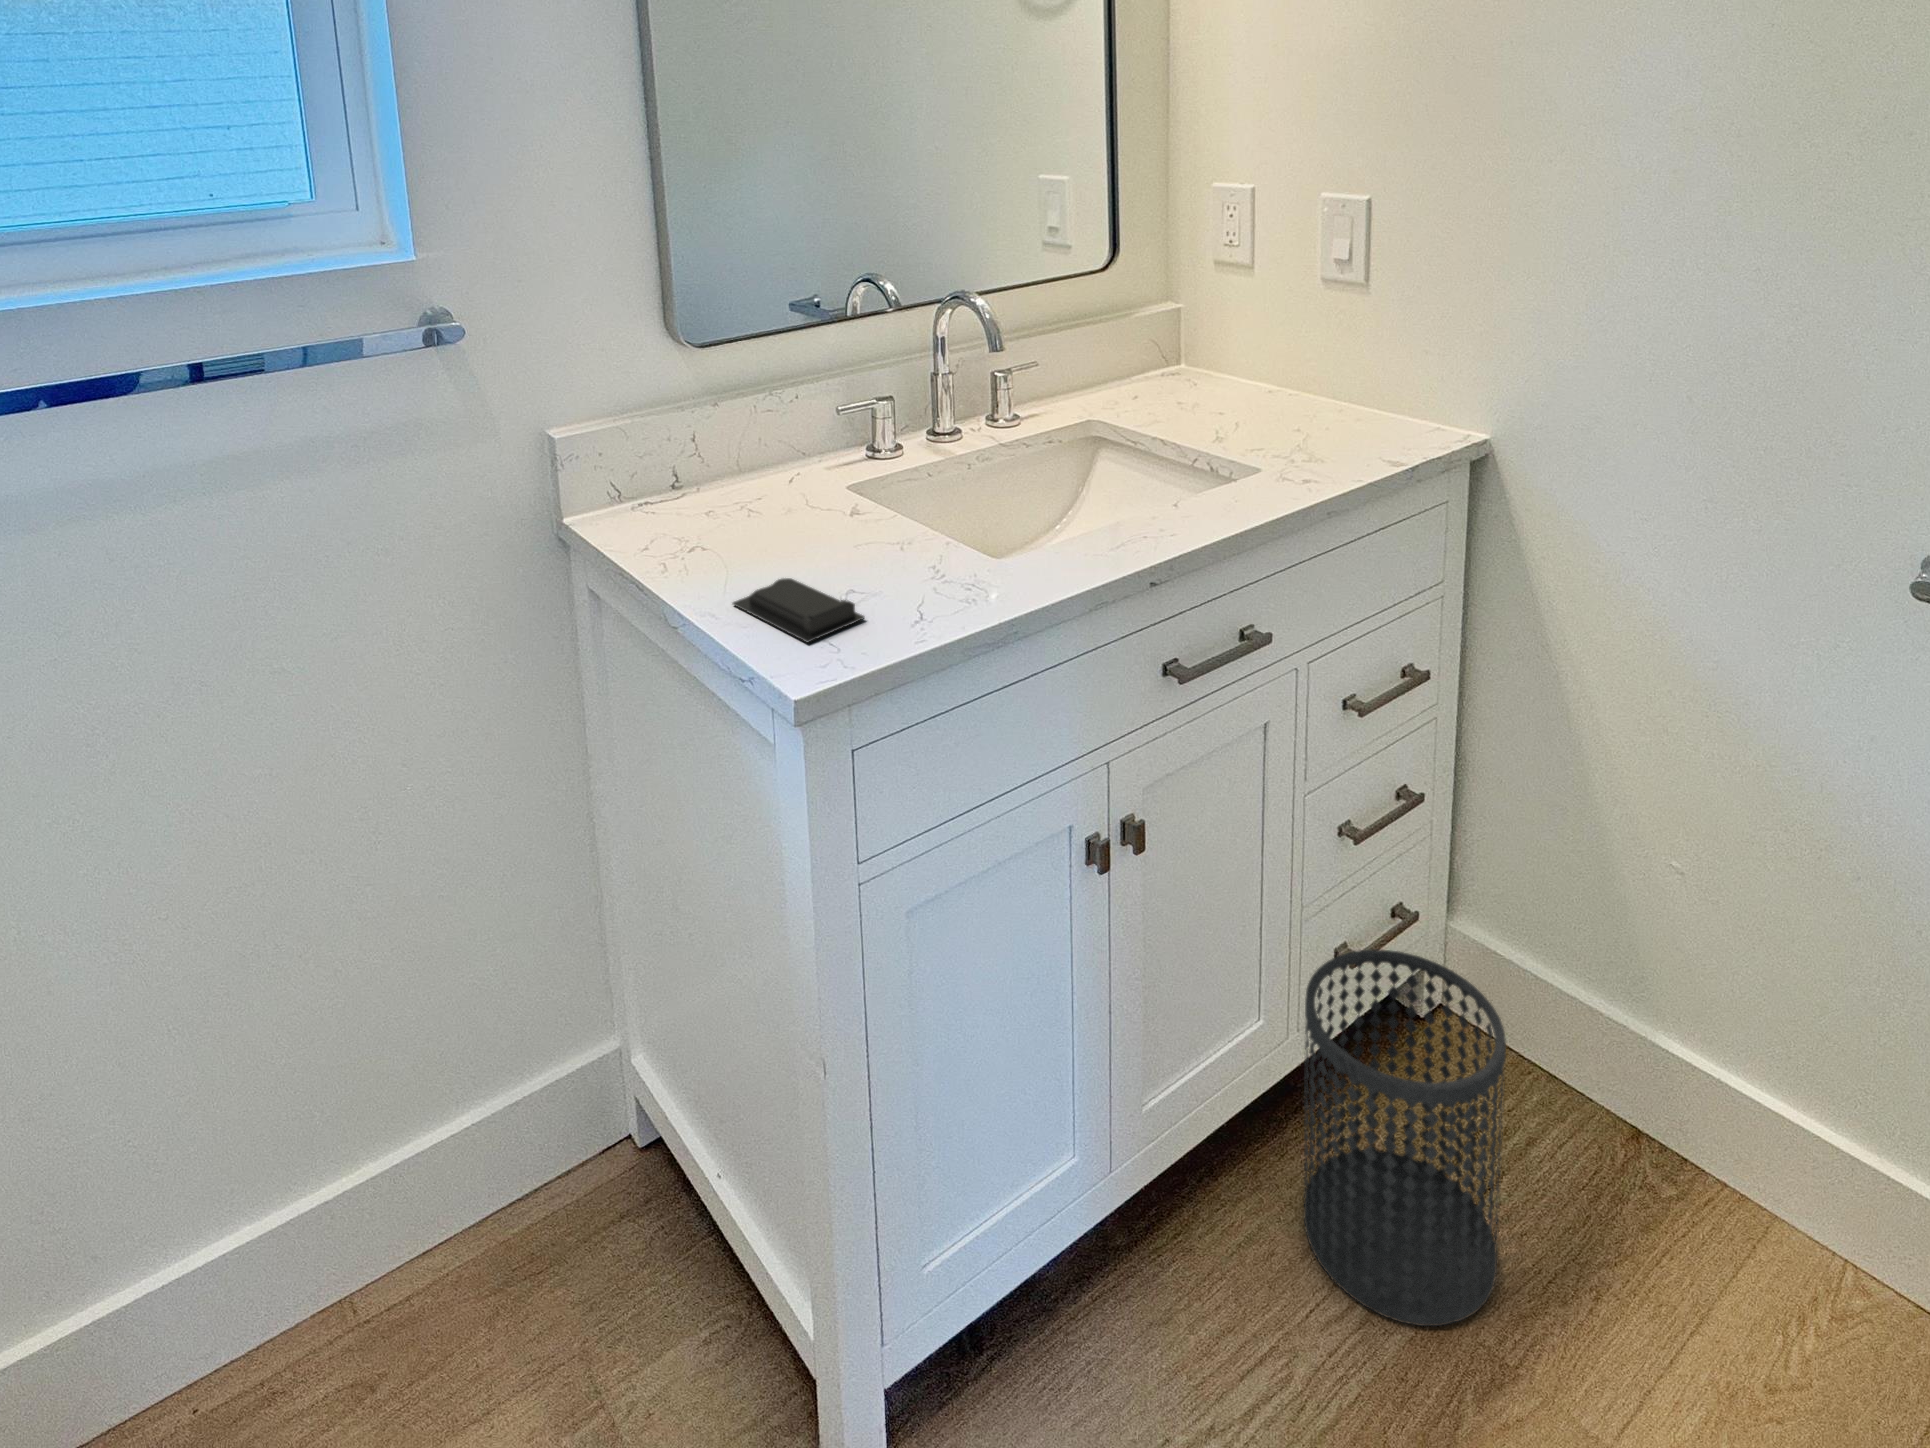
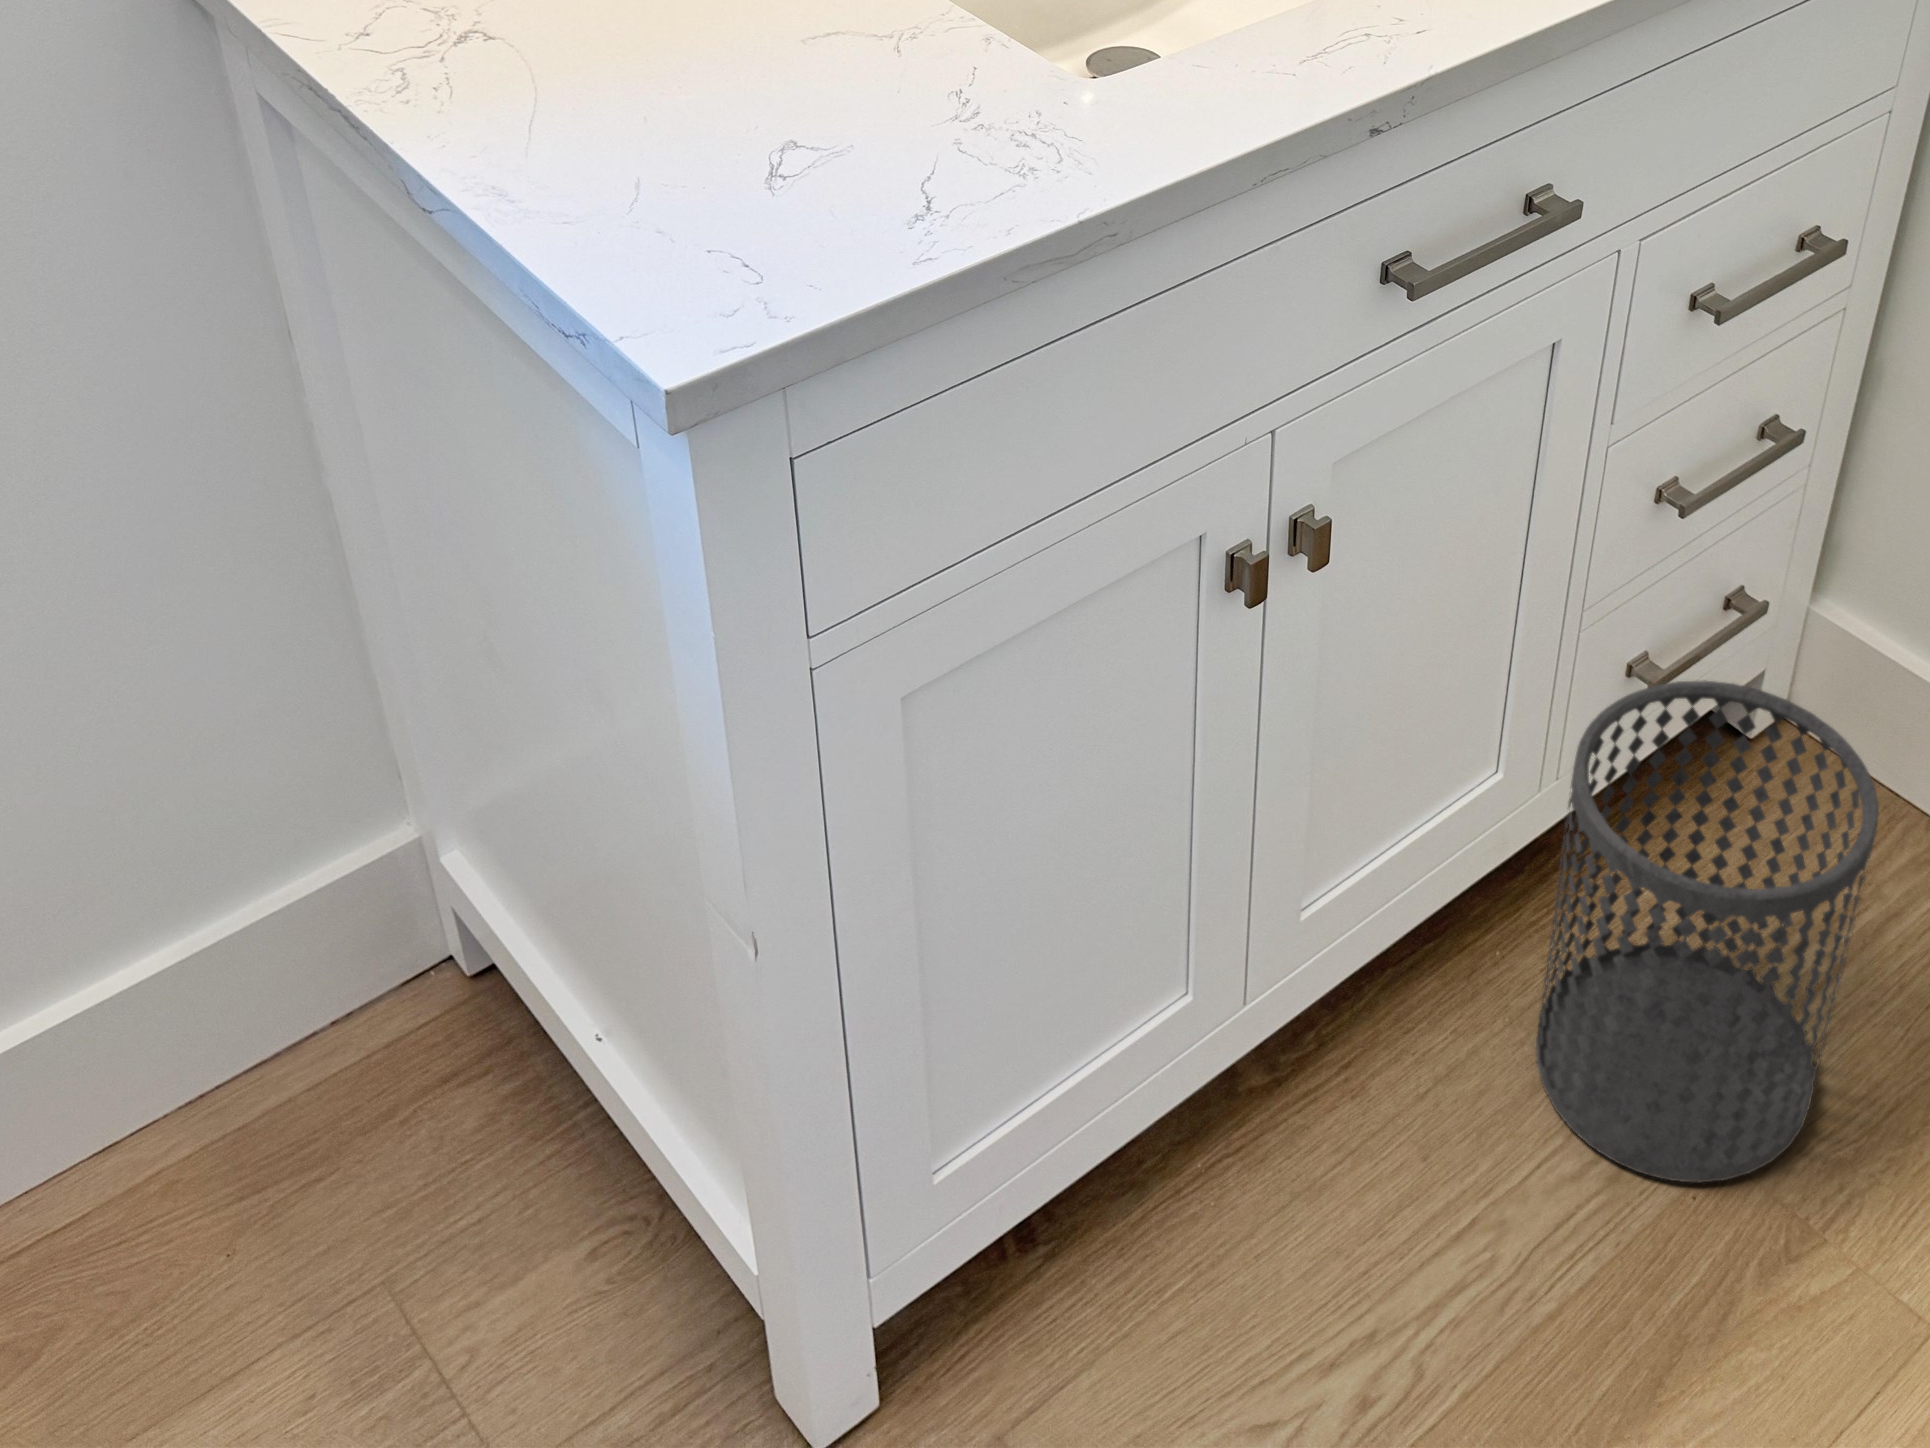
soap bar: present [733,578,865,643] -> none [546,117,814,261]

